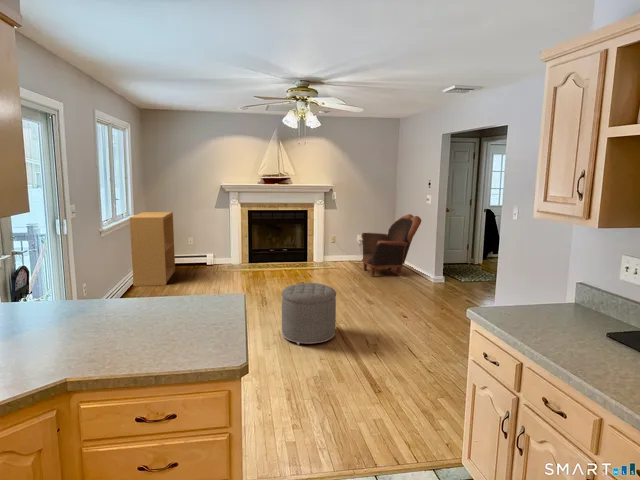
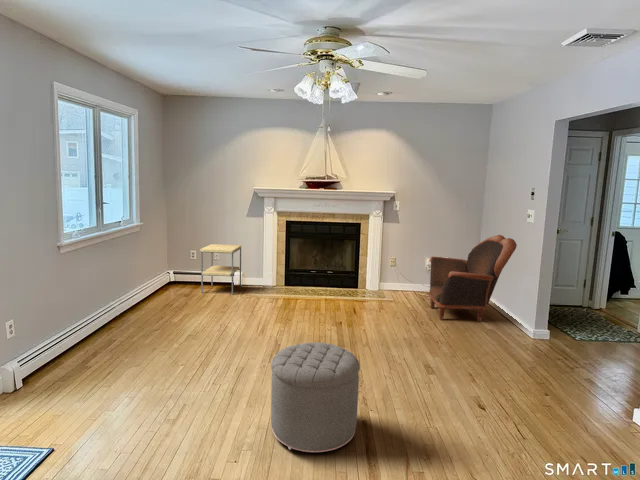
bookshelf: present [130,212,175,286] -> none [127,219,191,312]
side table: none [182,232,214,272] -> present [200,244,241,295]

